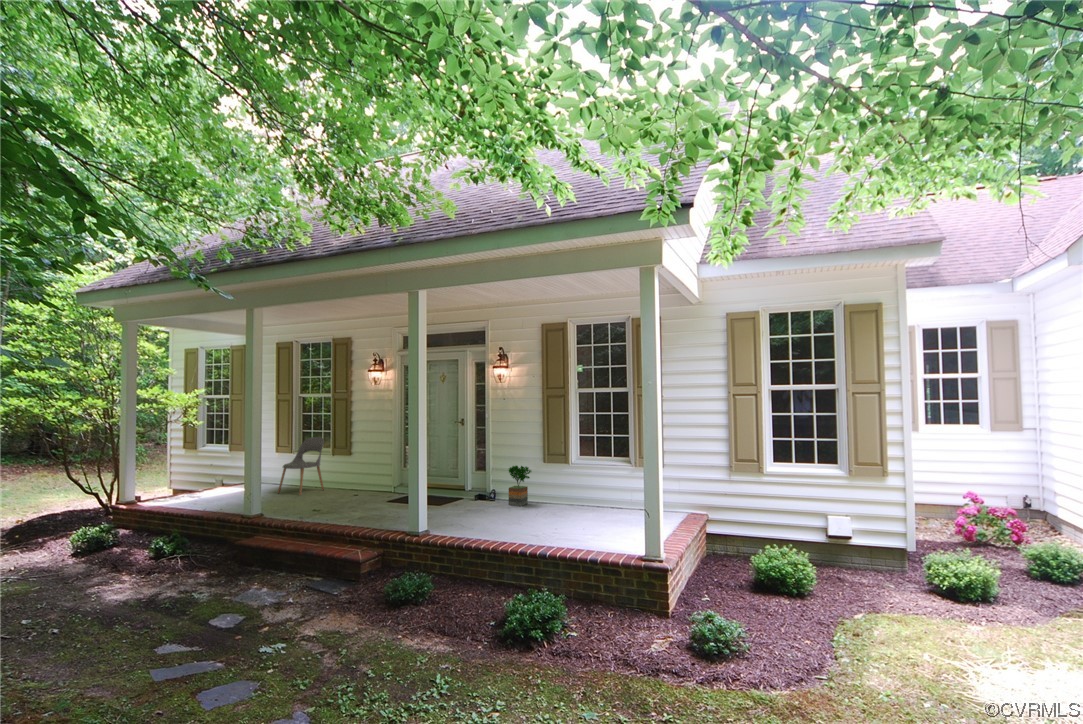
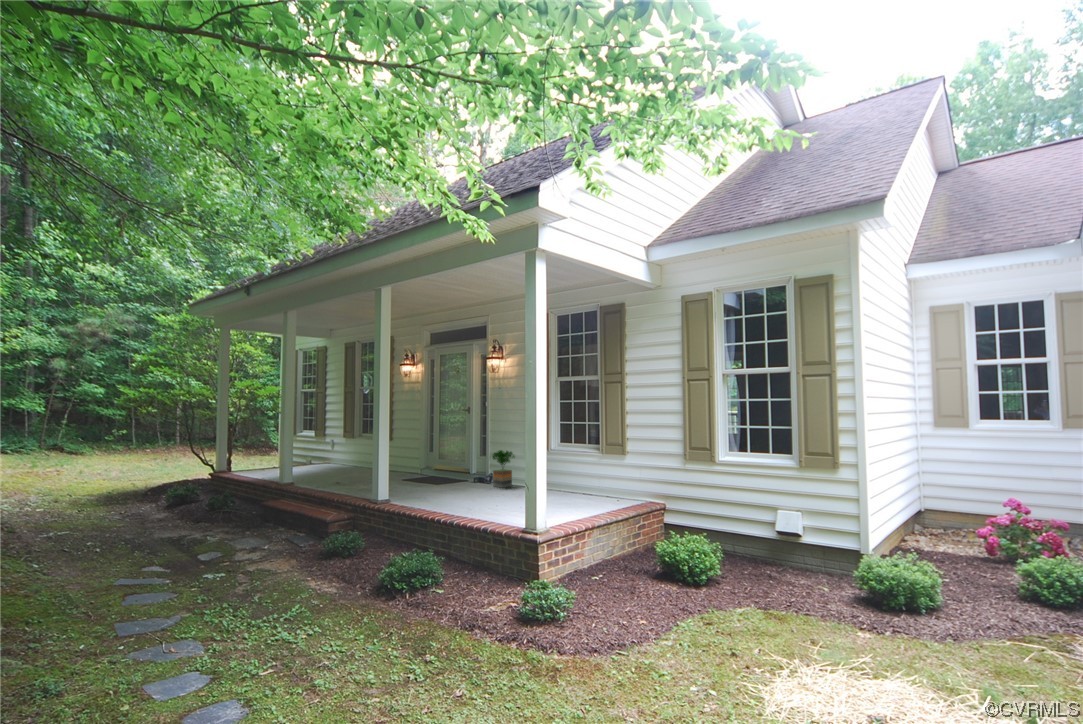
chair: present [278,437,324,495] -> none [332,424,370,472]

